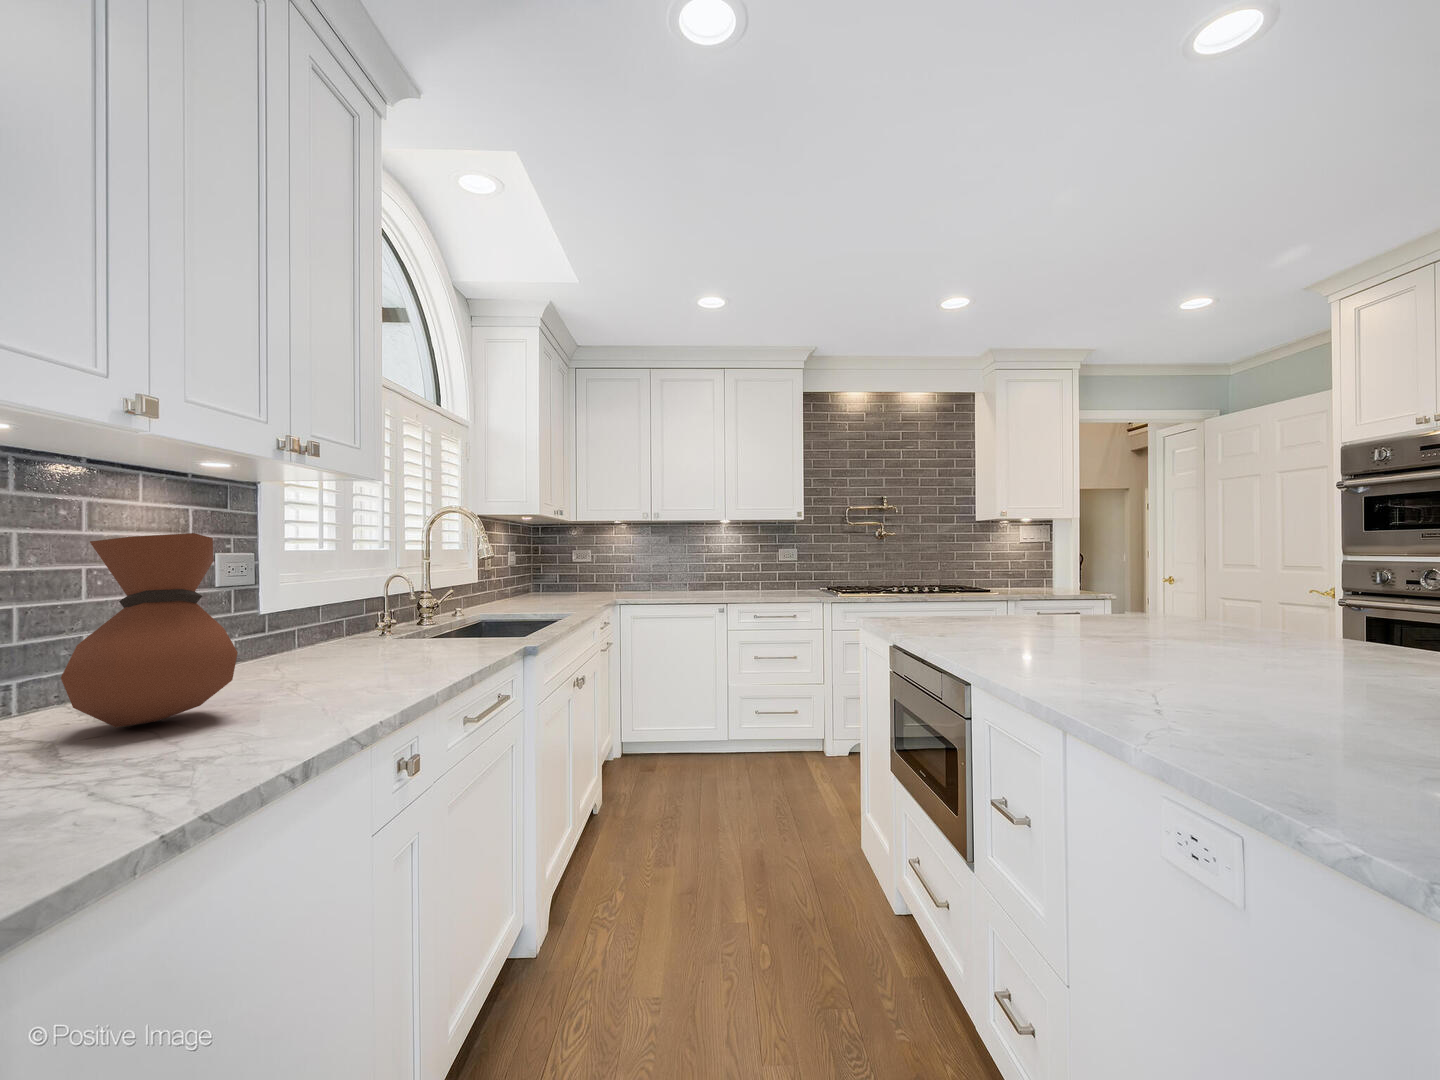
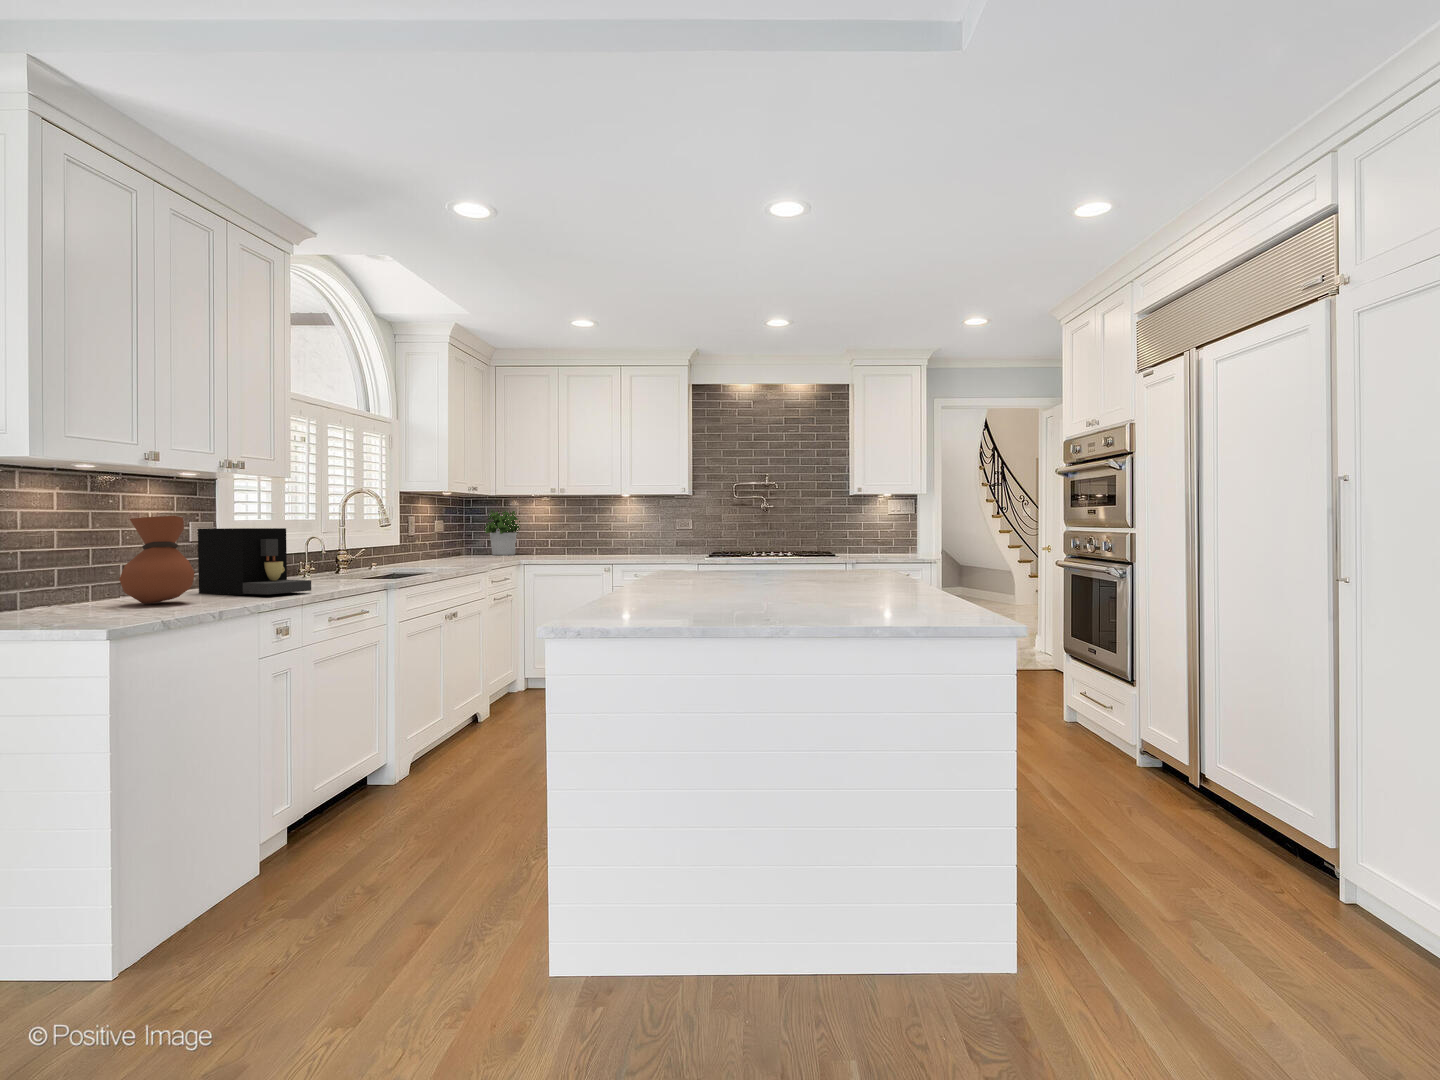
potted plant: none [553,537,597,589] -> present [484,509,520,555]
coffee maker: none [235,559,444,683] -> present [198,528,311,595]

